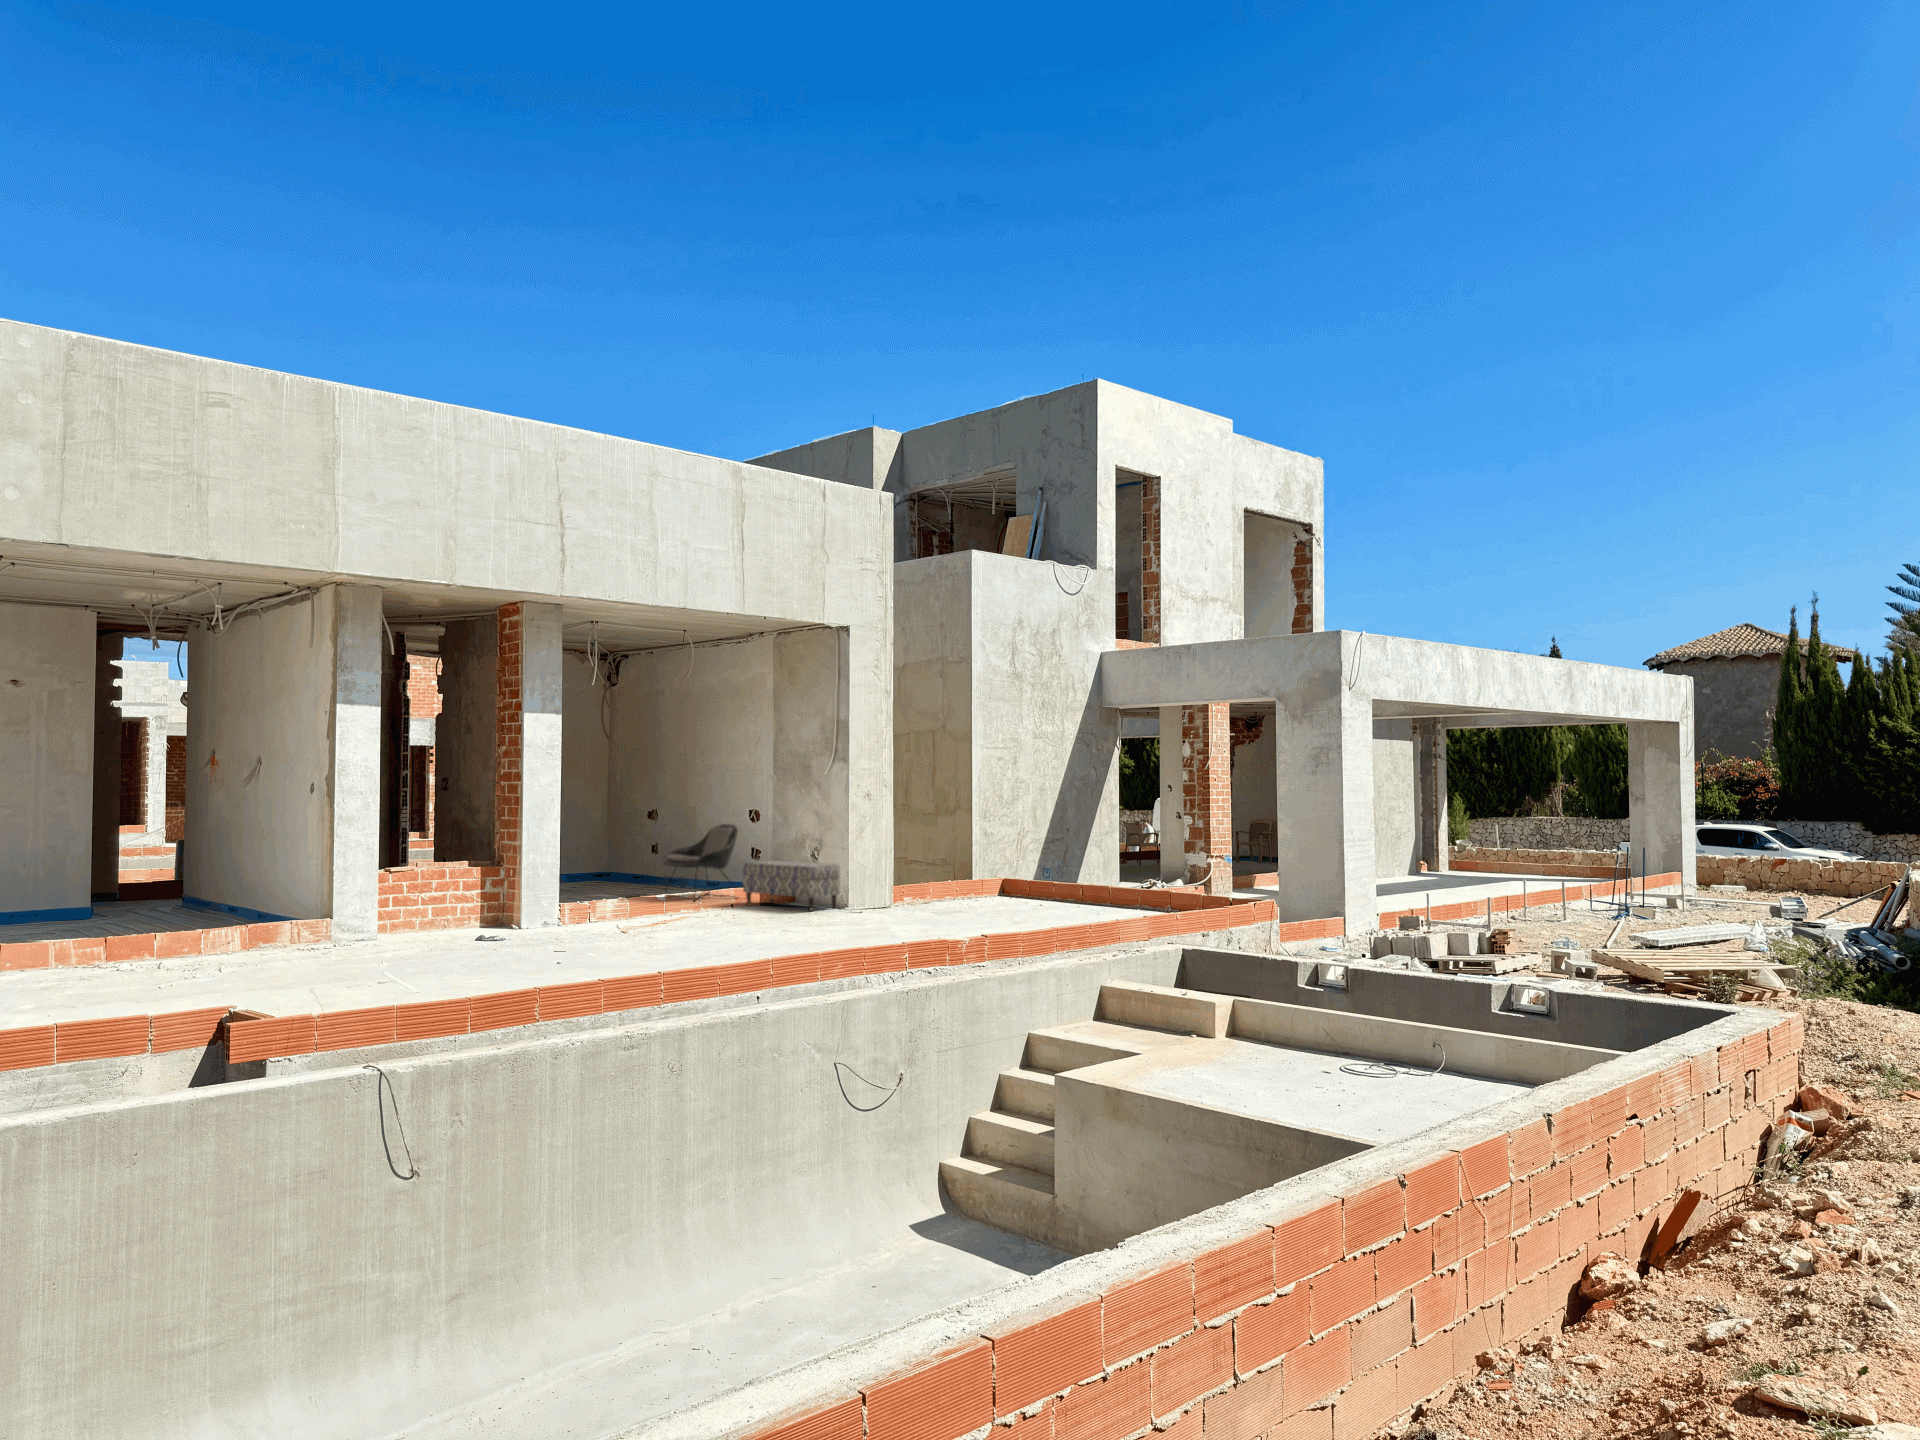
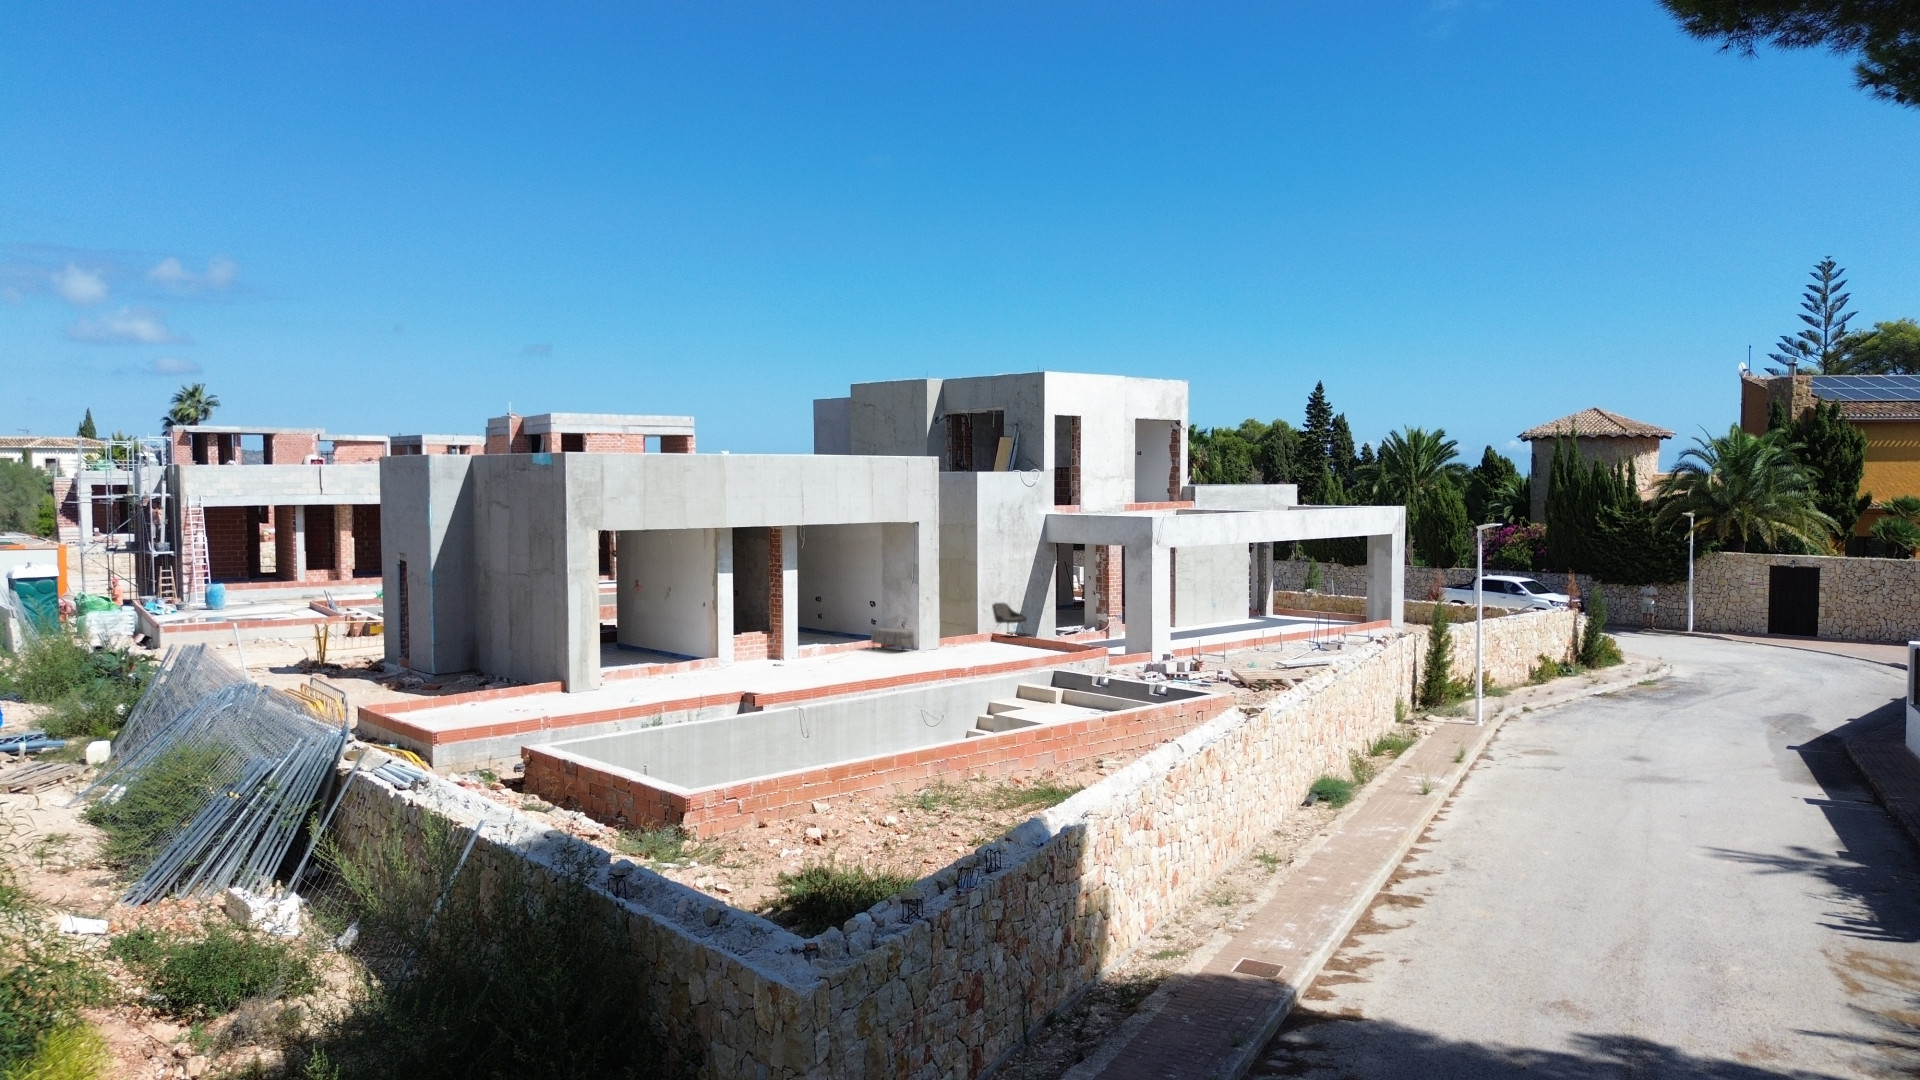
lounge chair: present [661,824,738,901] -> present [992,603,1027,626]

